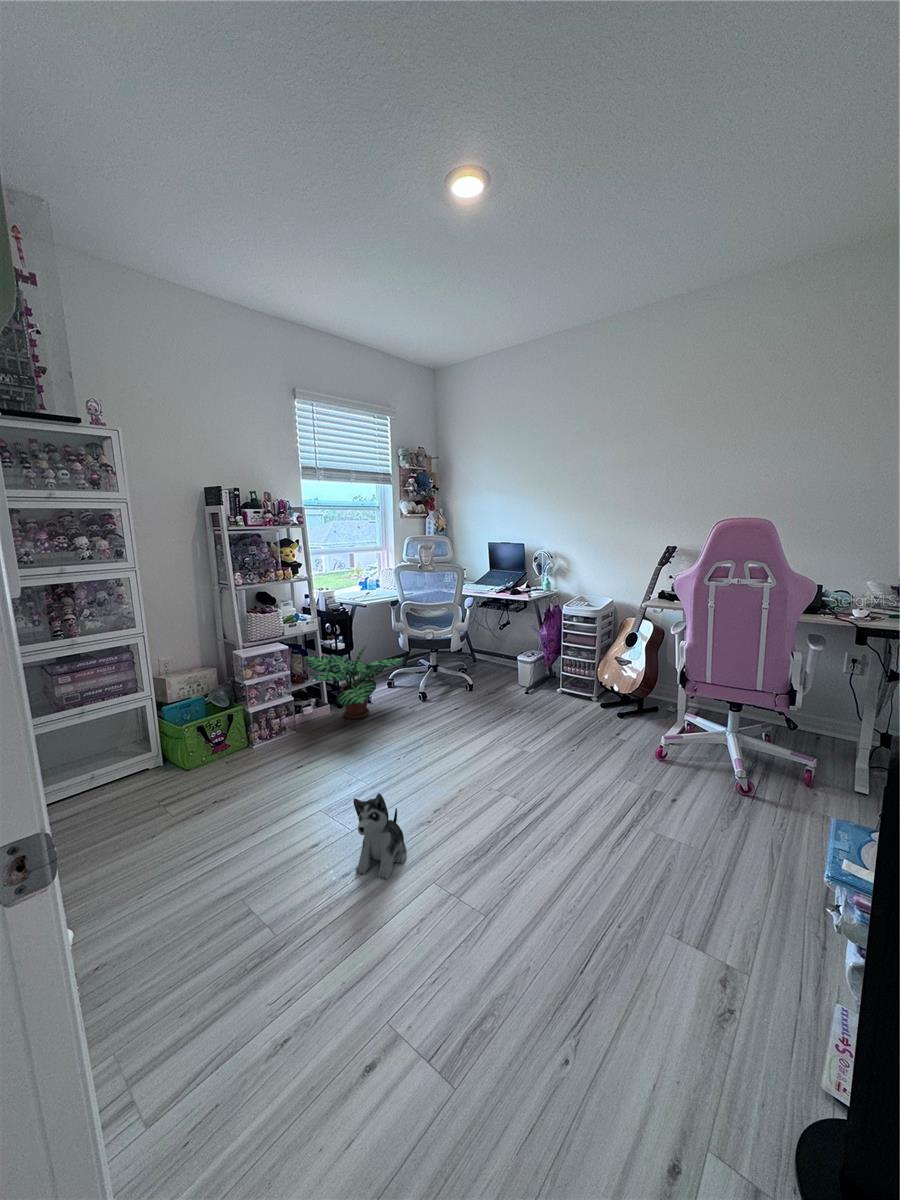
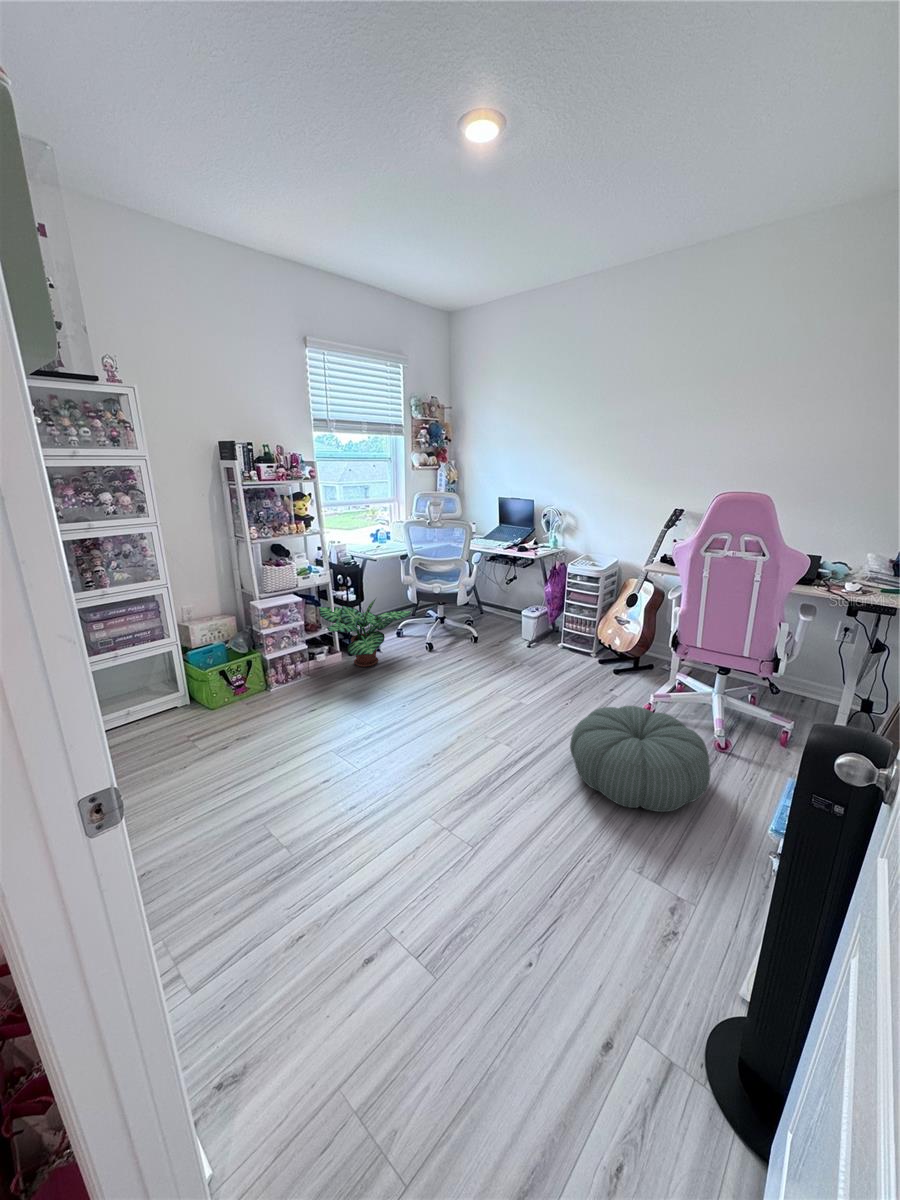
pouf: none [583,747,741,865] -> present [570,706,710,812]
plush toy: present [353,793,407,879] -> none [361,740,408,812]

